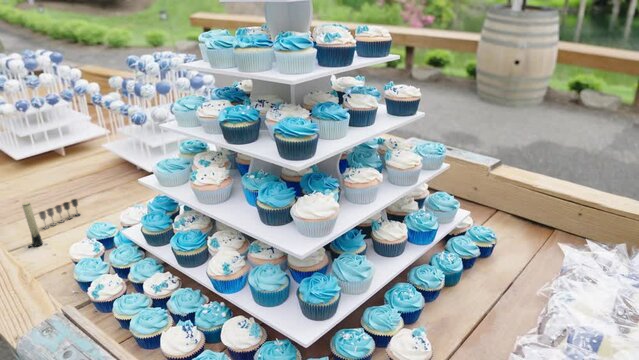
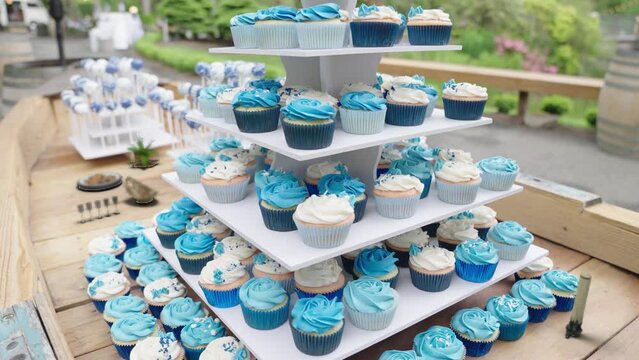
potted flower: none [63,122,100,165] -> present [128,130,158,168]
plate: none [21,173,69,195] -> present [77,172,122,191]
decorative bowl: none [78,177,115,203] -> present [124,176,158,204]
candle: present [22,202,43,248] -> present [565,272,592,338]

